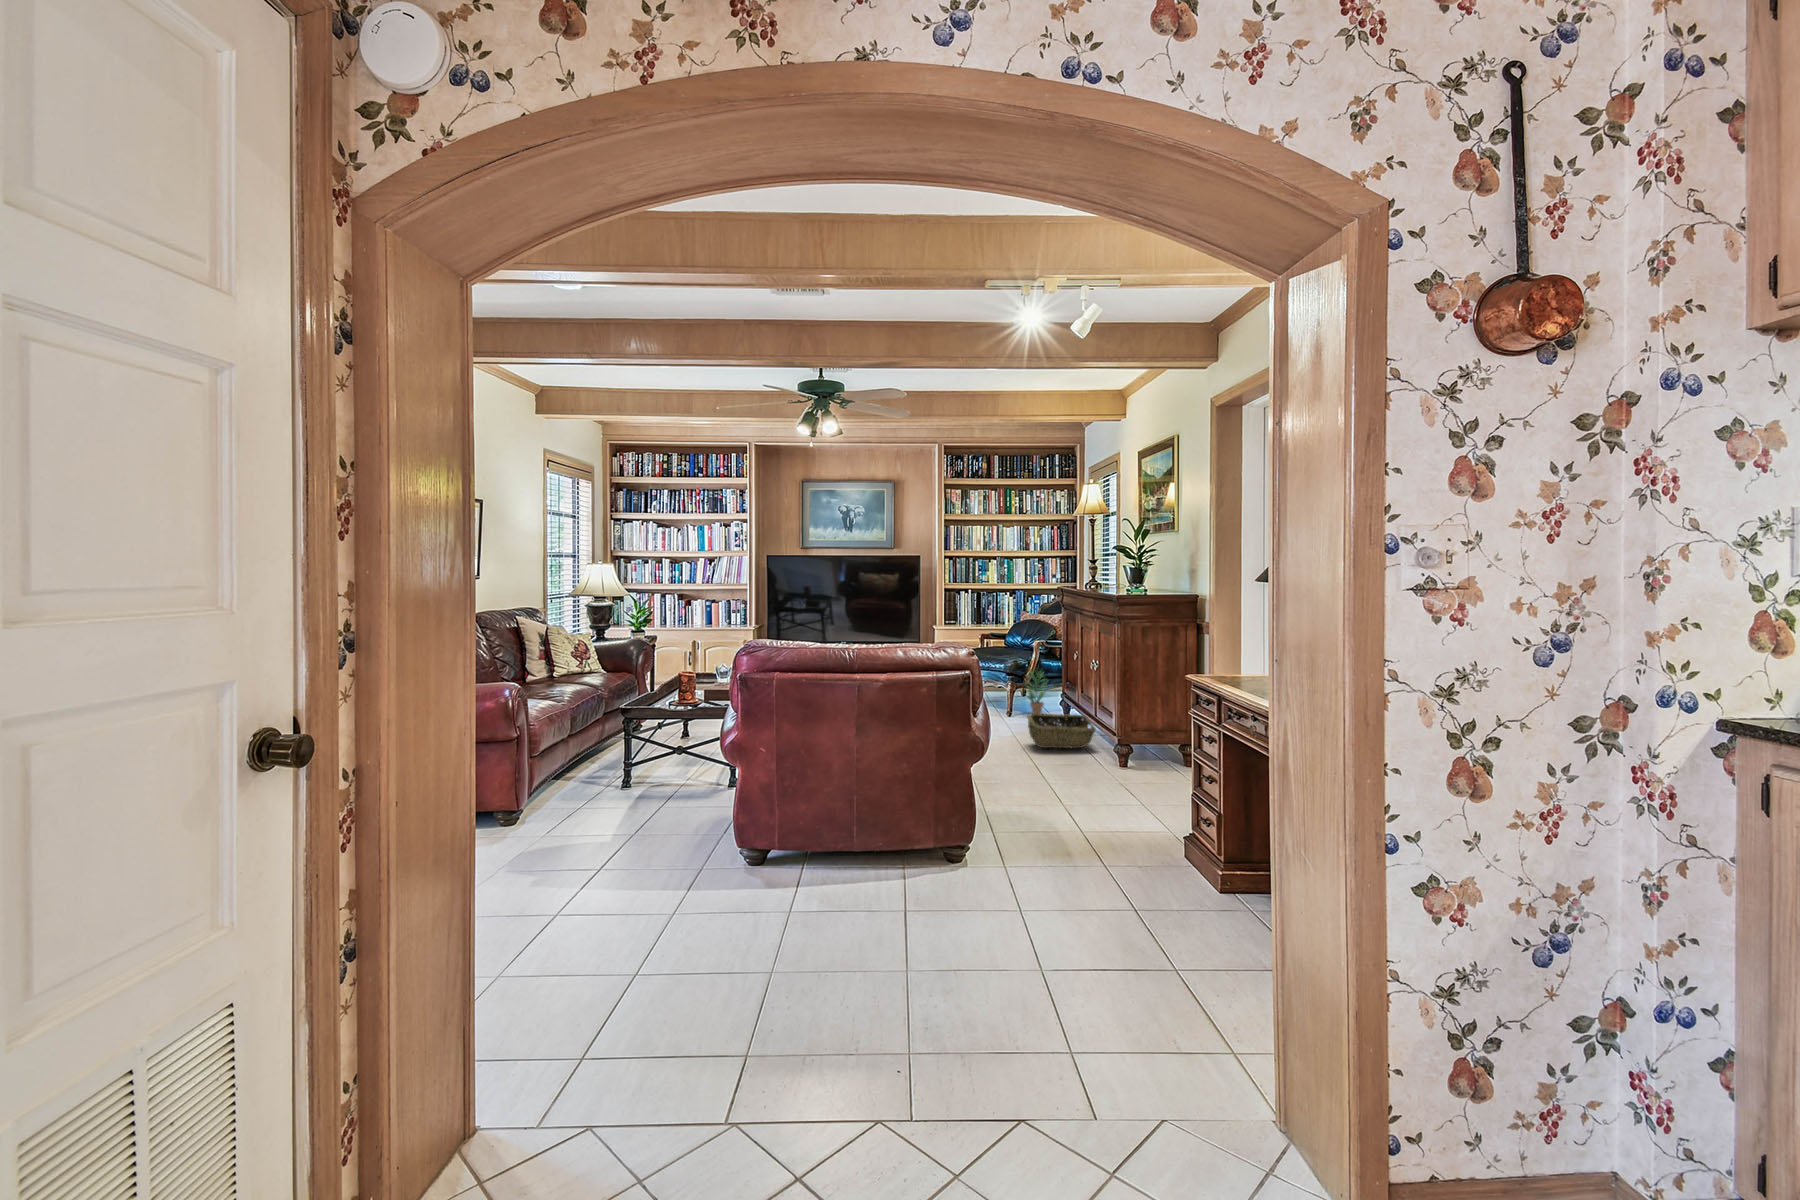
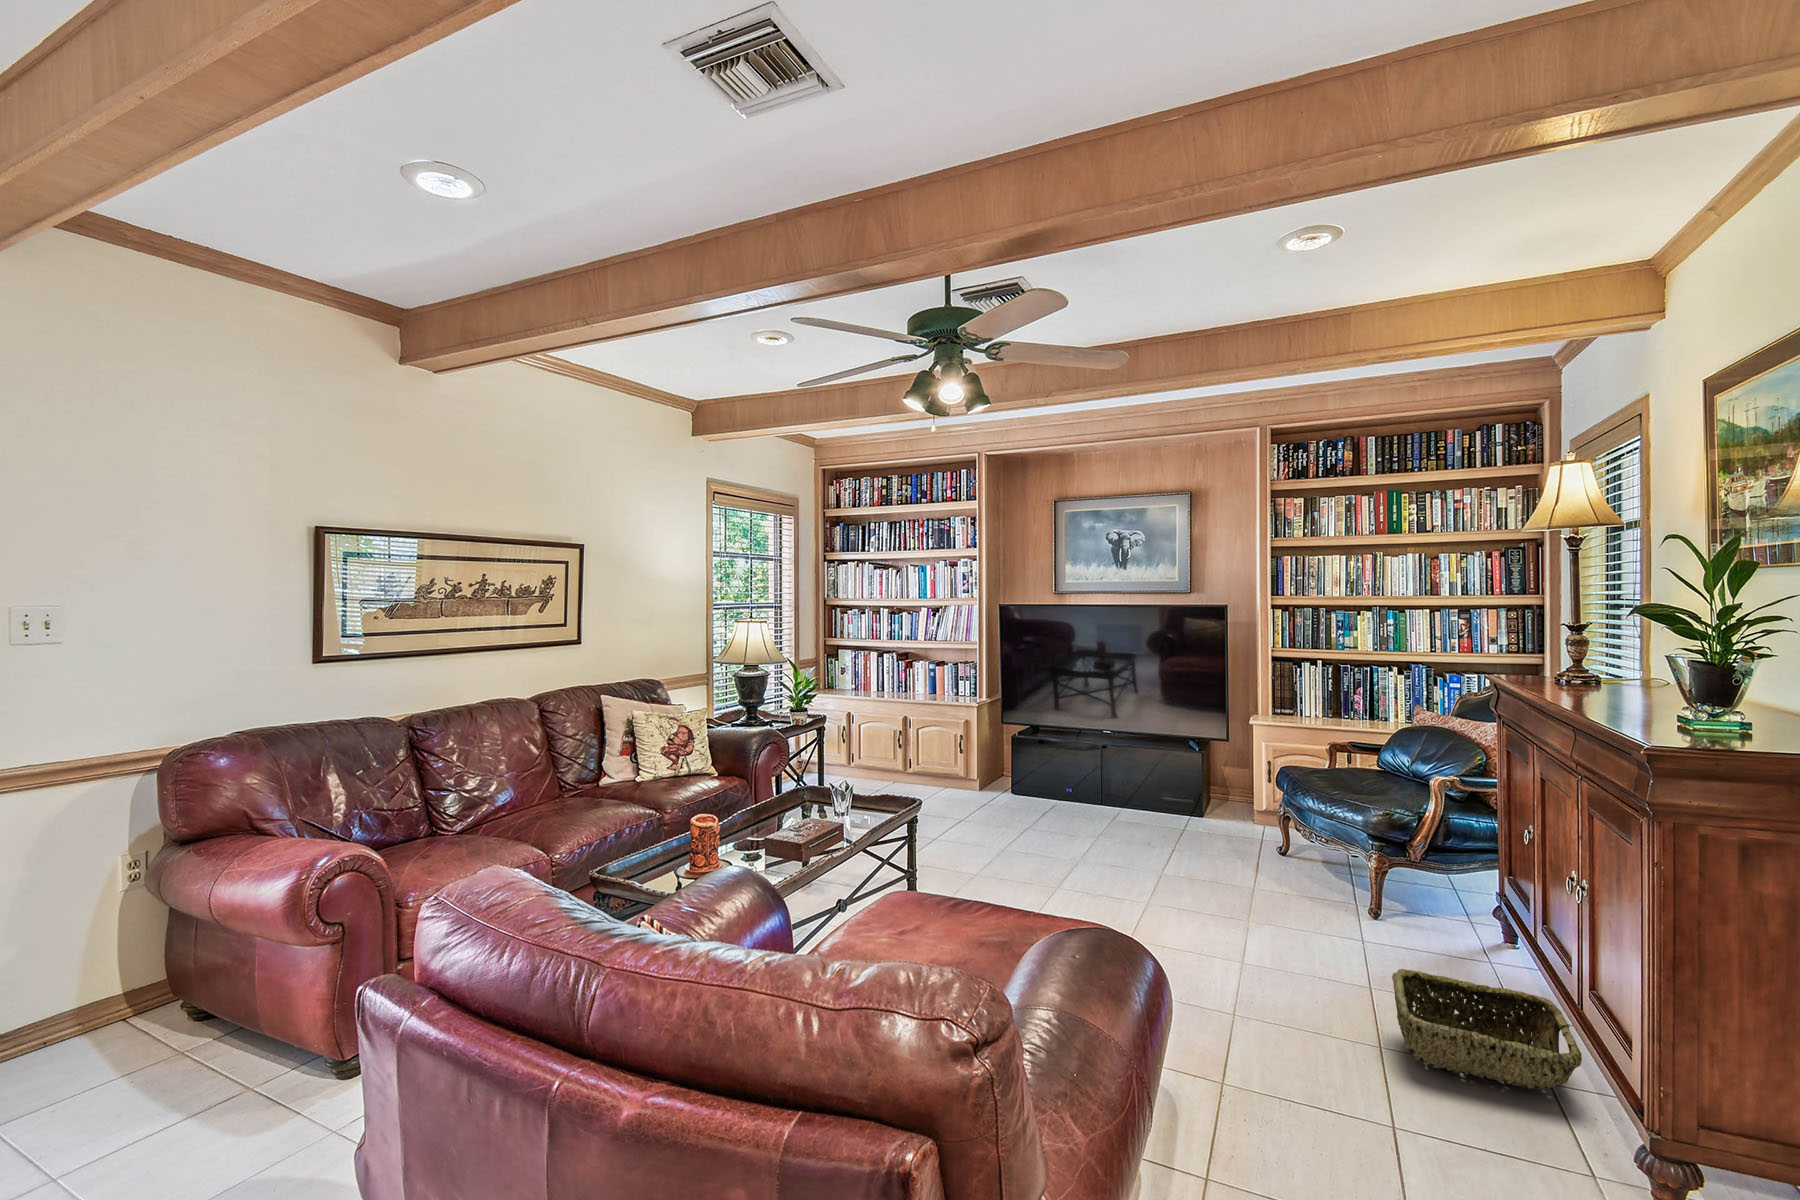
potted plant: present [1028,669,1045,714] -> none [1406,831,1467,929]

